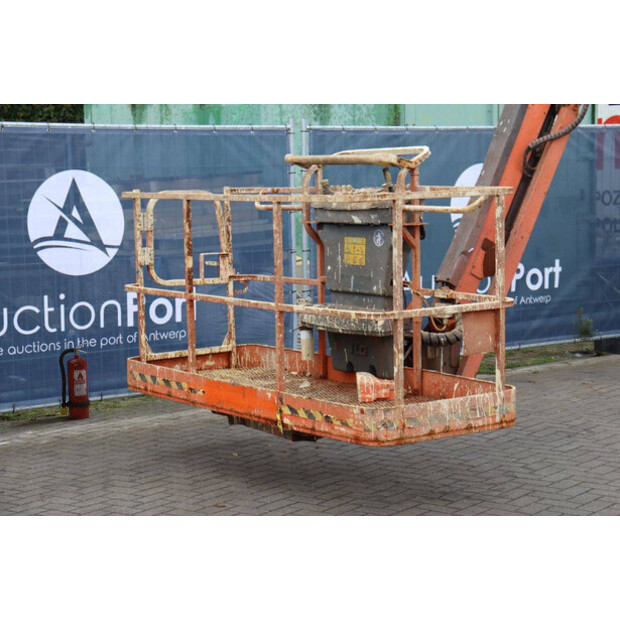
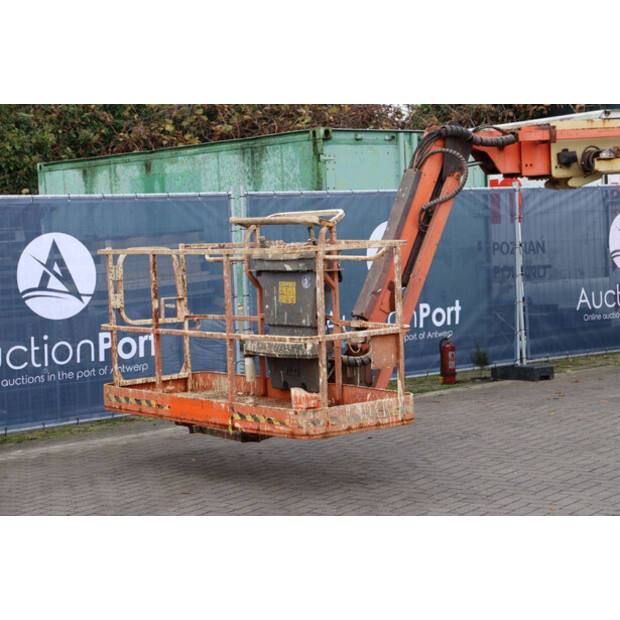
fire extinguisher: present [59,343,90,419] -> present [439,334,457,384]

